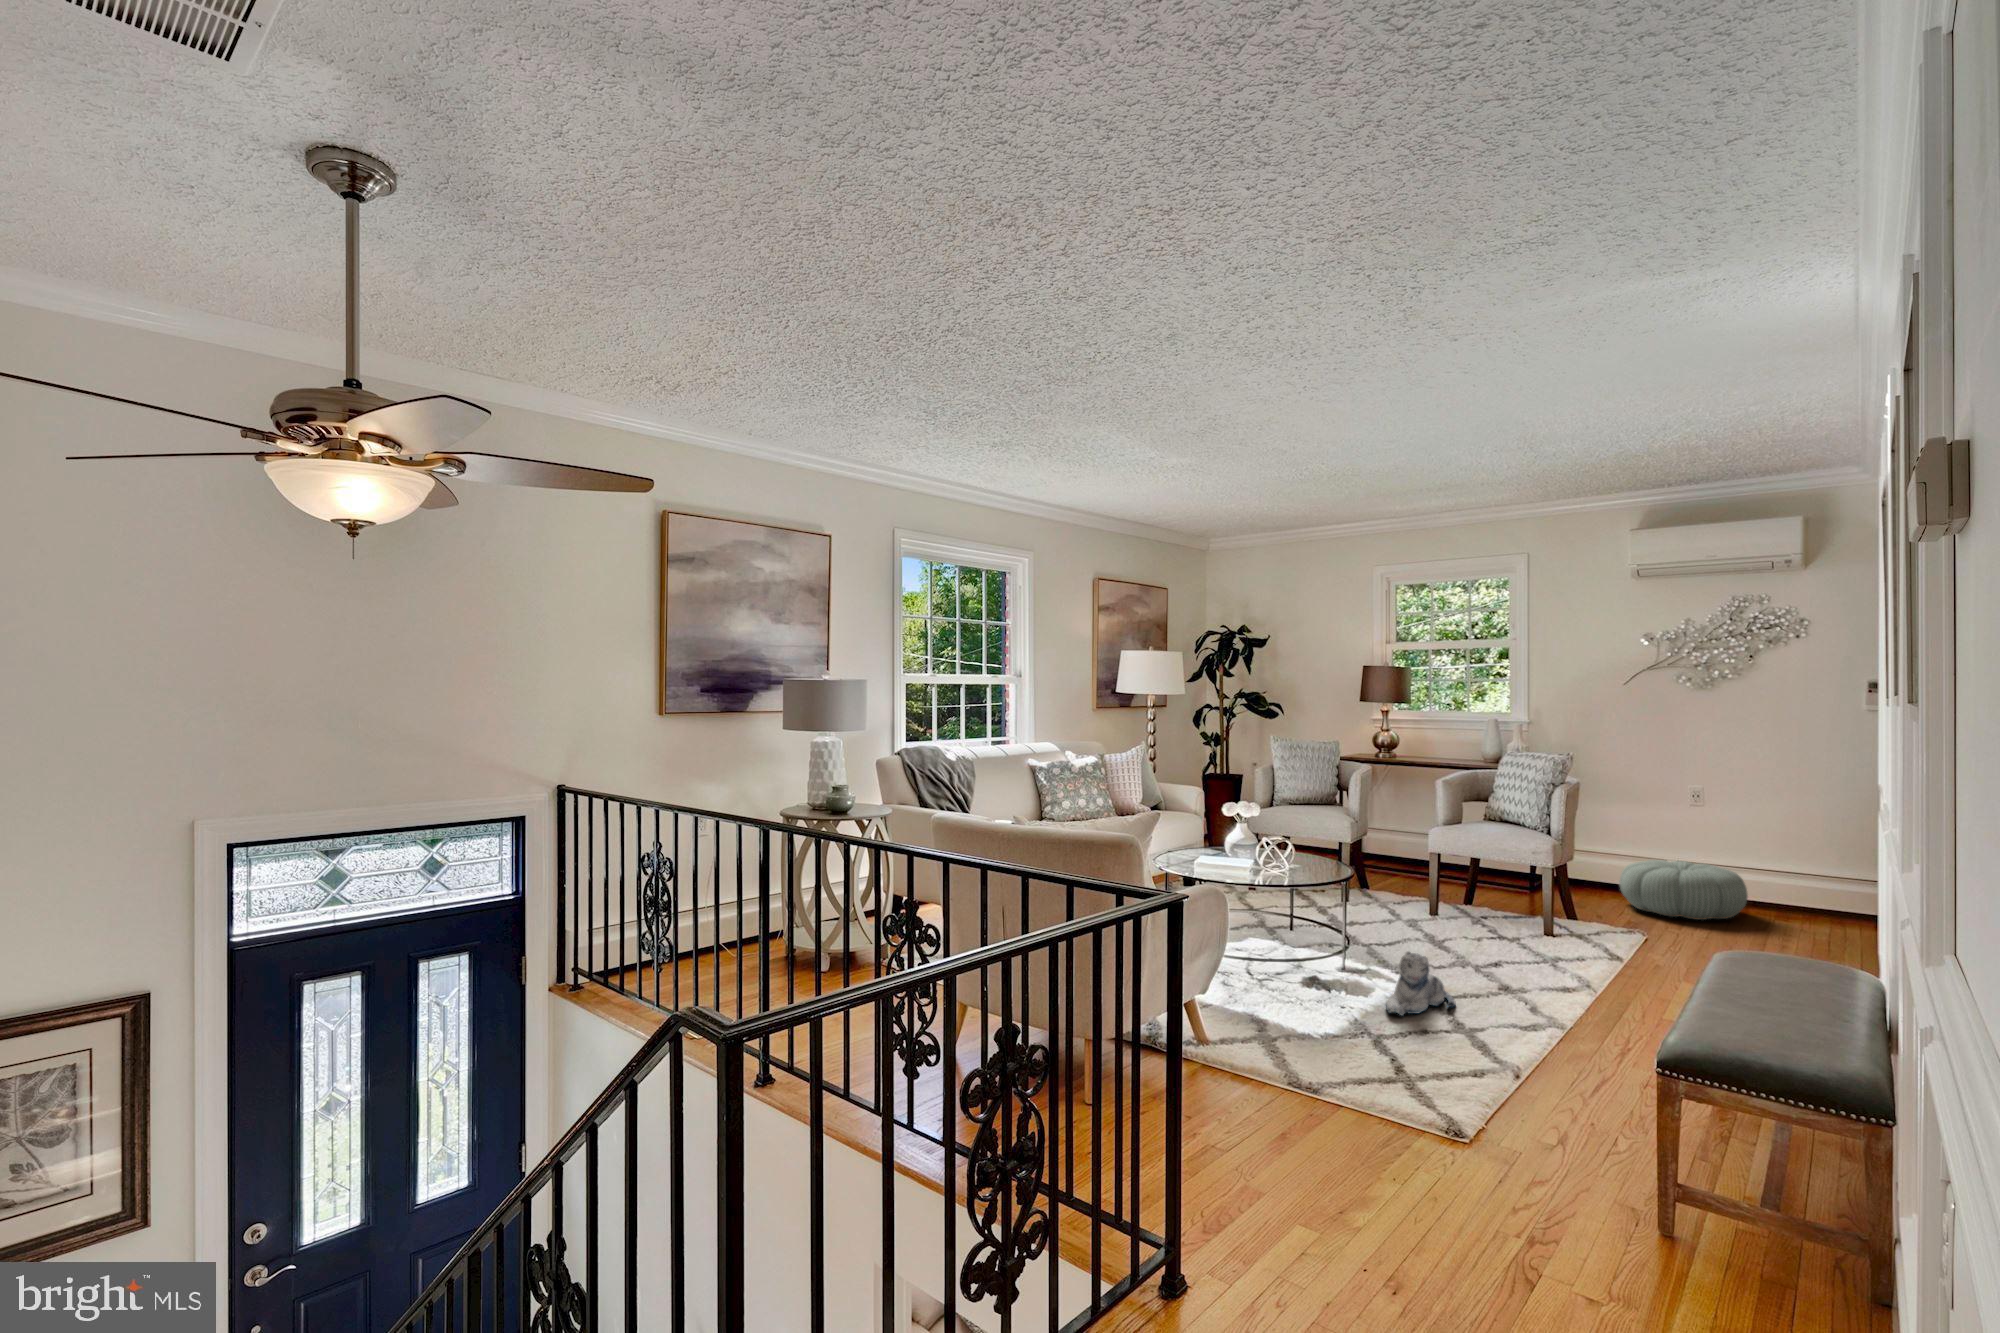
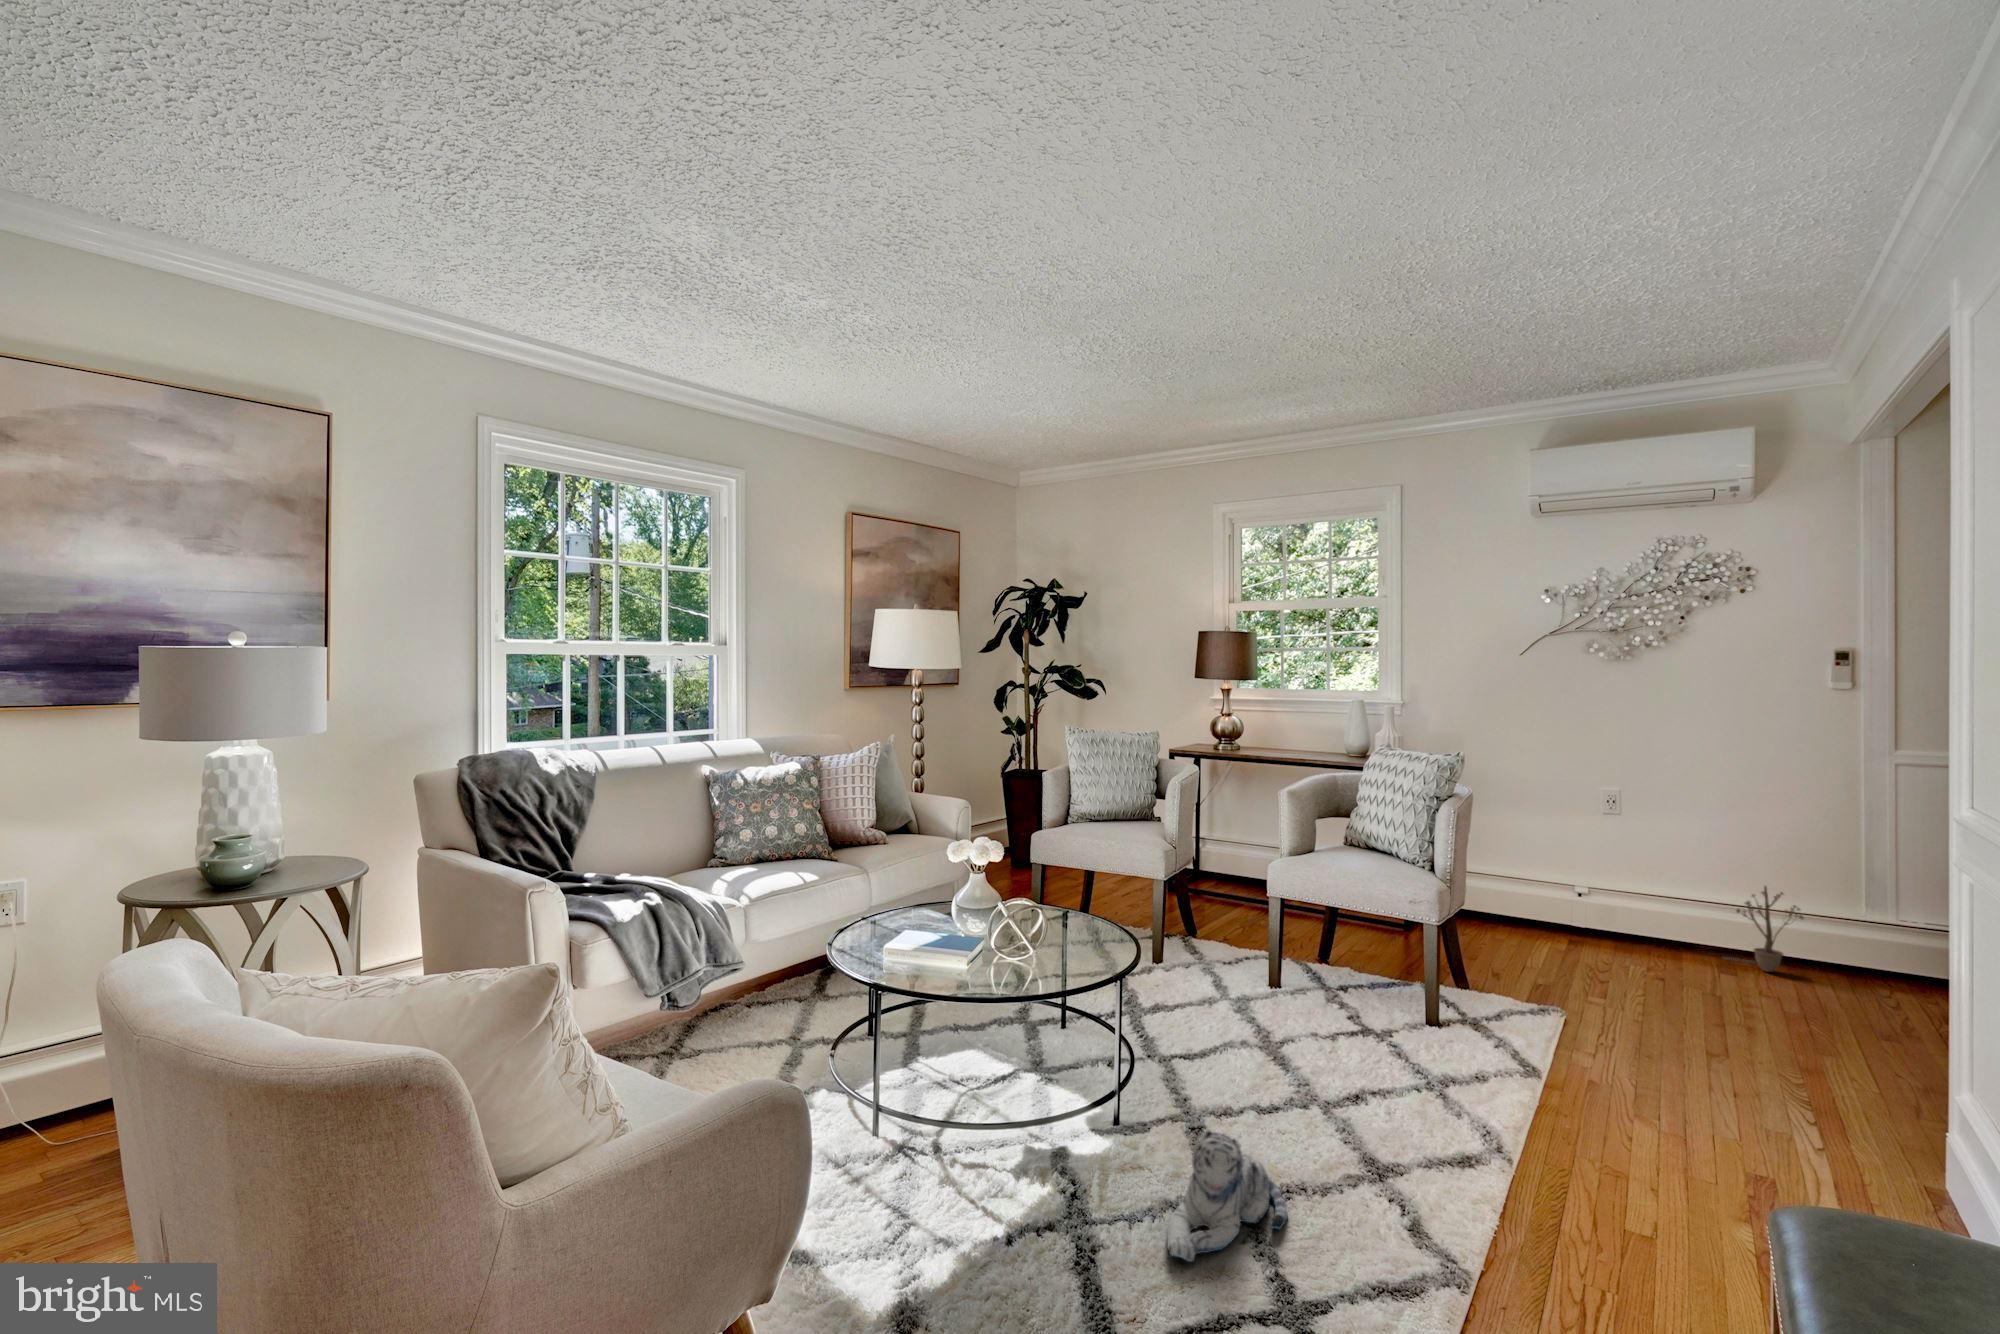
decorative plant: none [1783,855,1842,920] -> present [1726,886,1803,972]
pouf: present [1619,860,1748,920] -> none [1516,891,1683,979]

